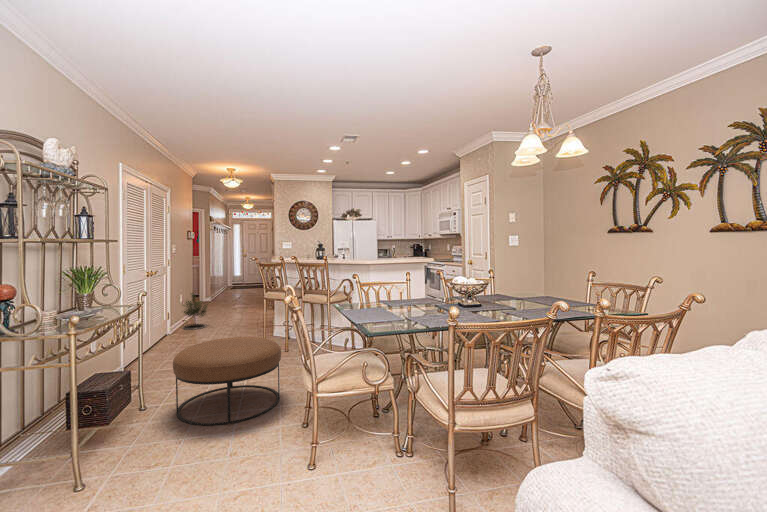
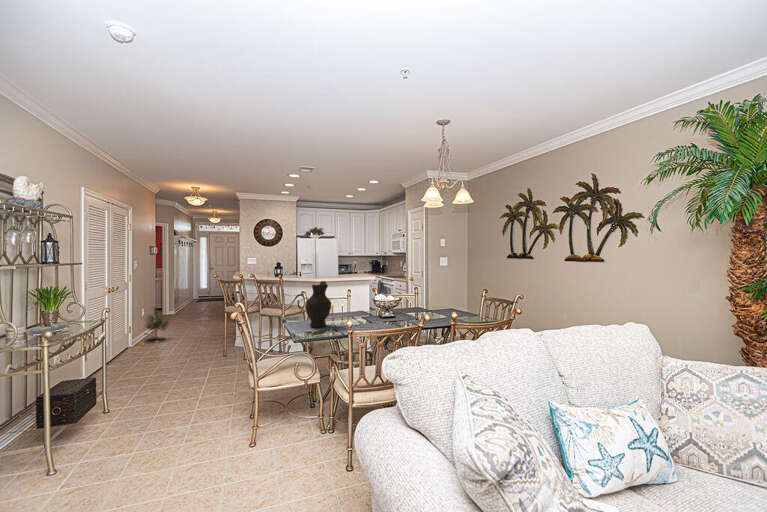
decorative vase: none [365,260,394,312] -> present [306,281,331,327]
ottoman: present [173,337,281,425] -> none [131,350,233,430]

